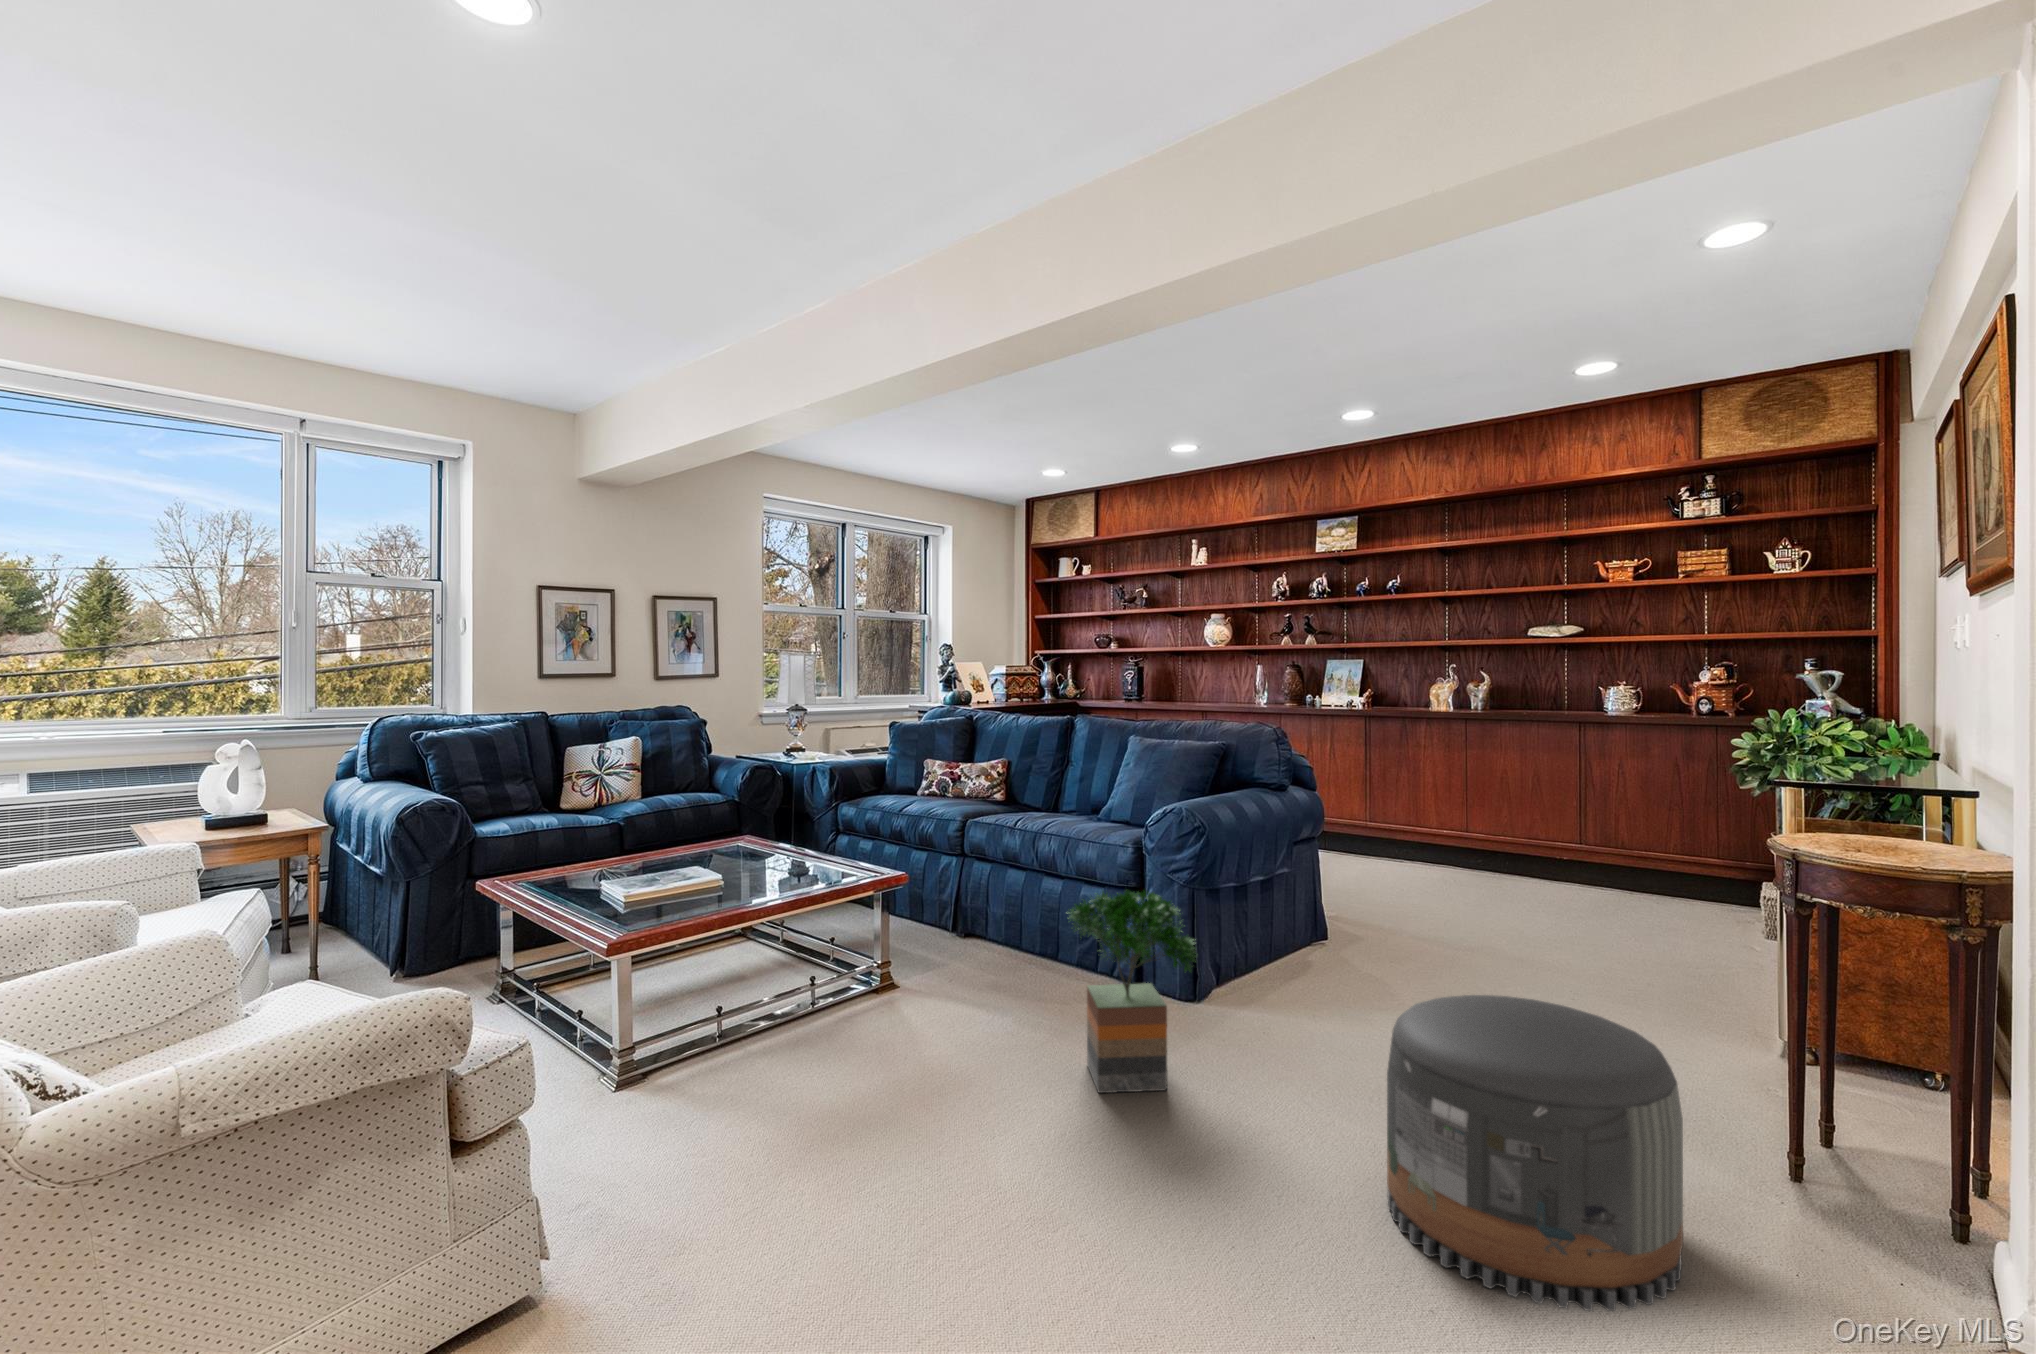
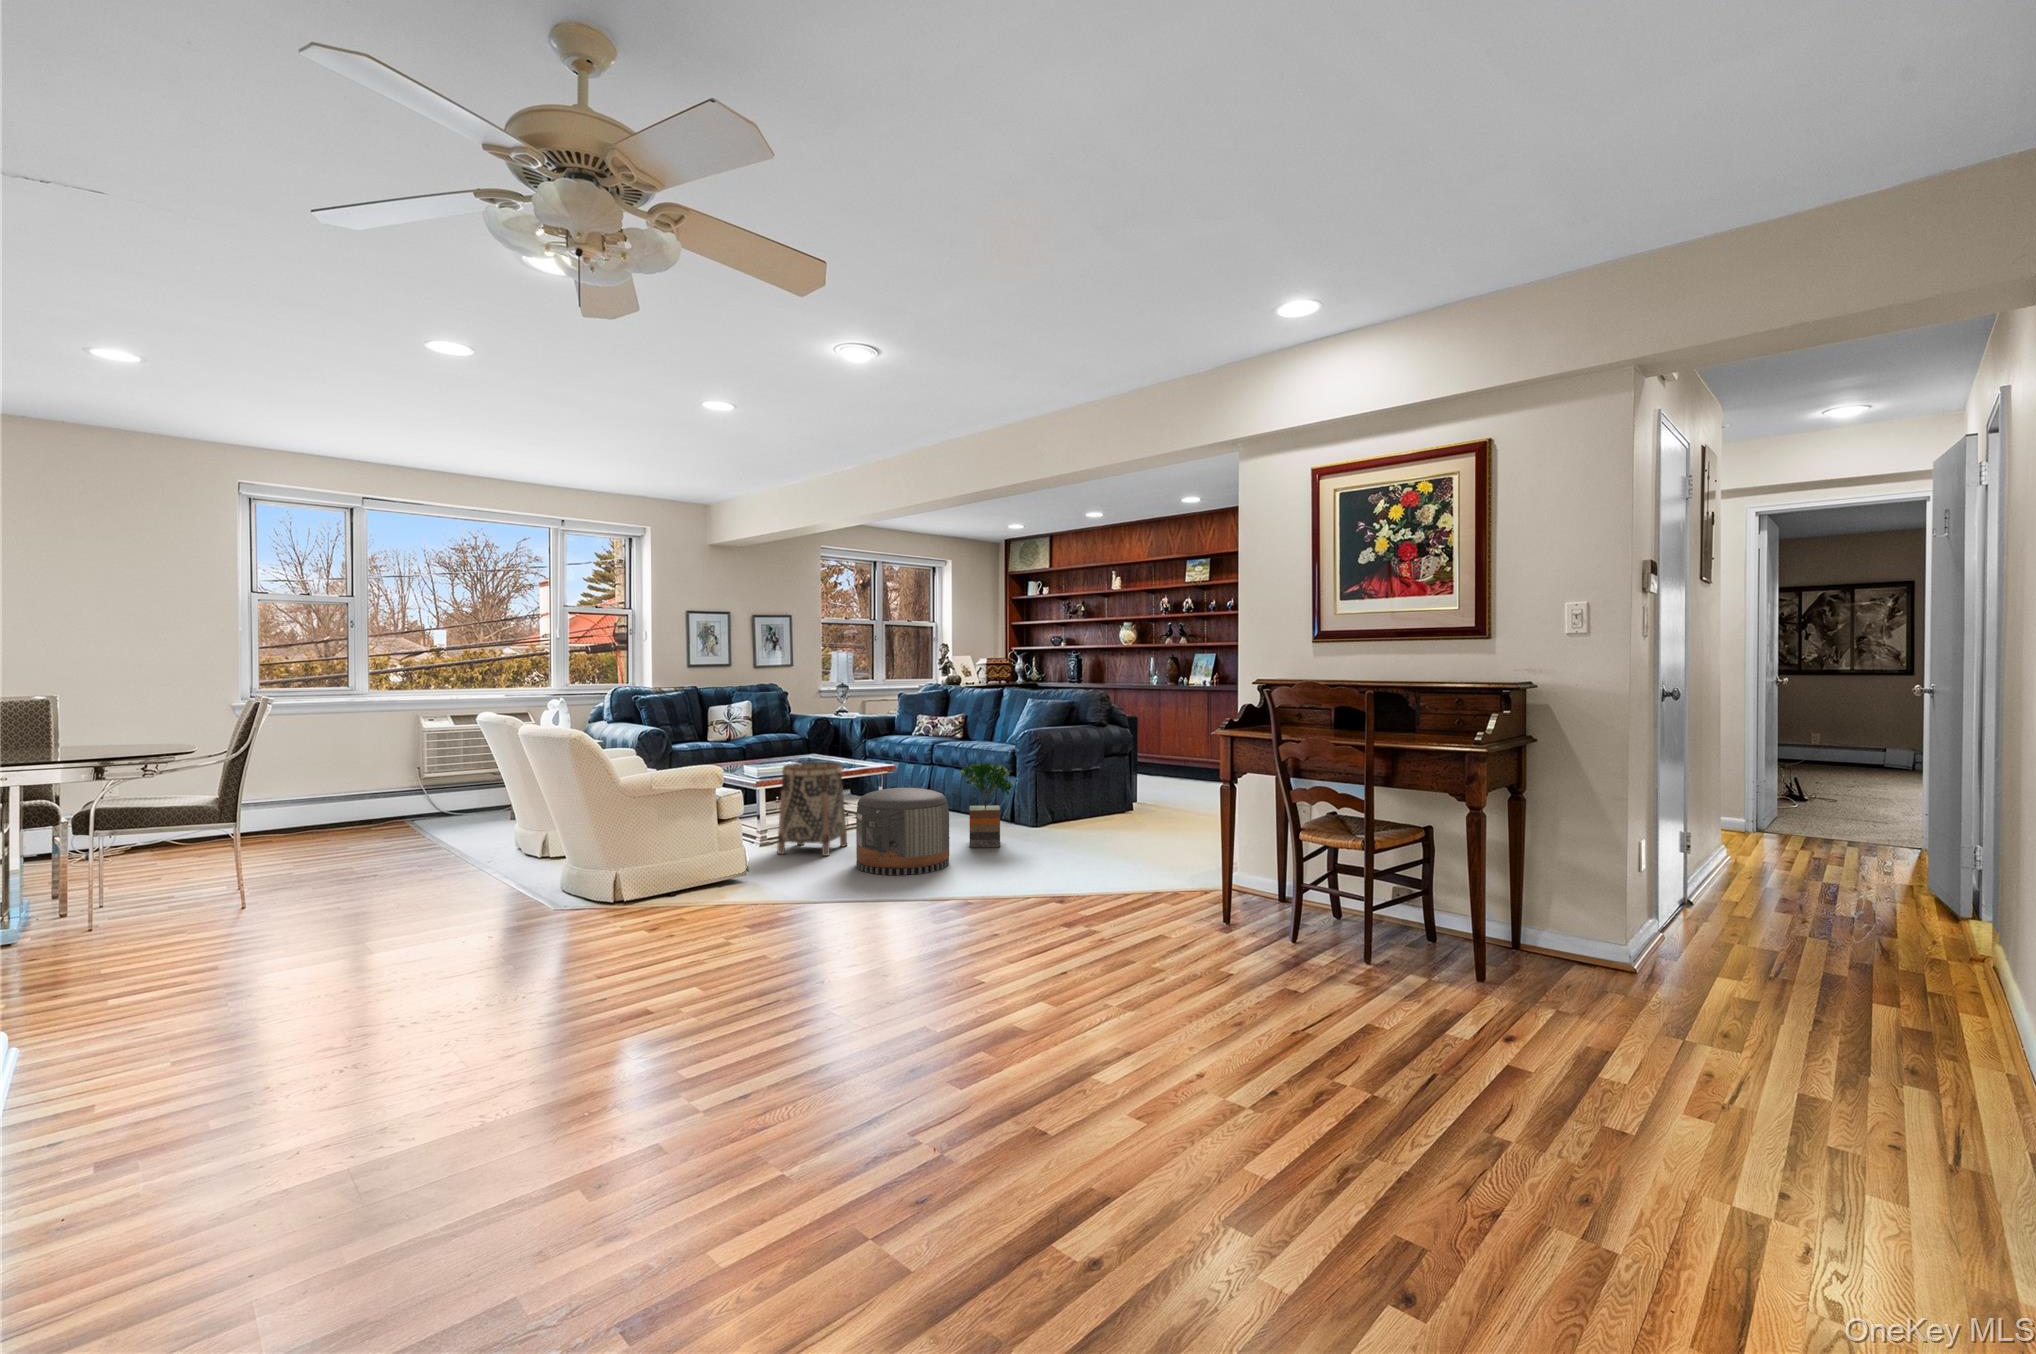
basket: none [644,893,814,1141] -> present [777,762,847,856]
pouf: present [1387,995,1683,1311] -> present [856,788,949,875]

